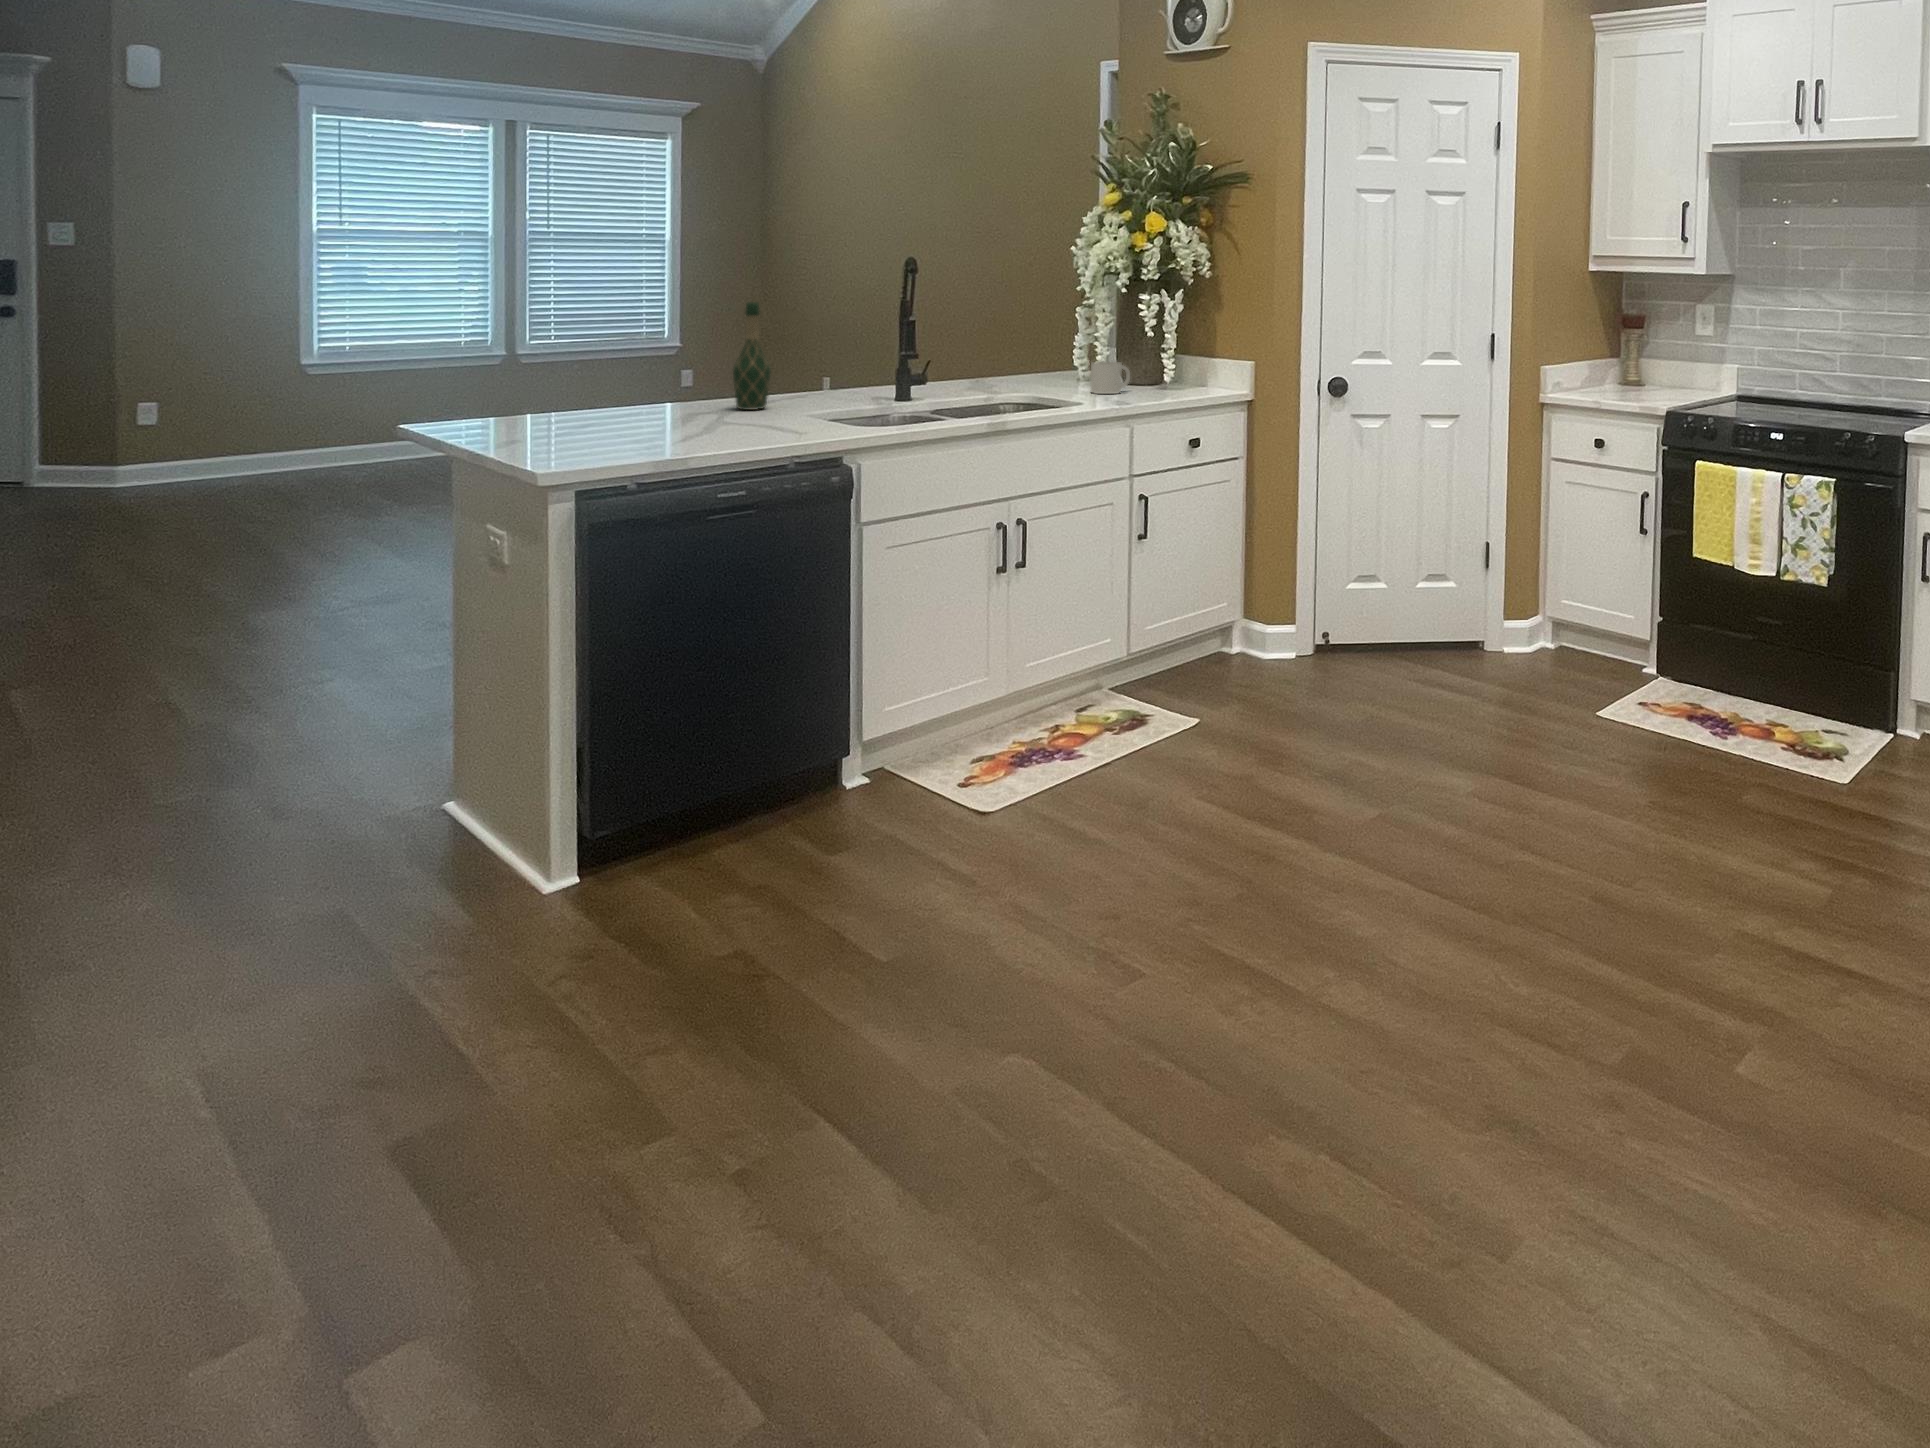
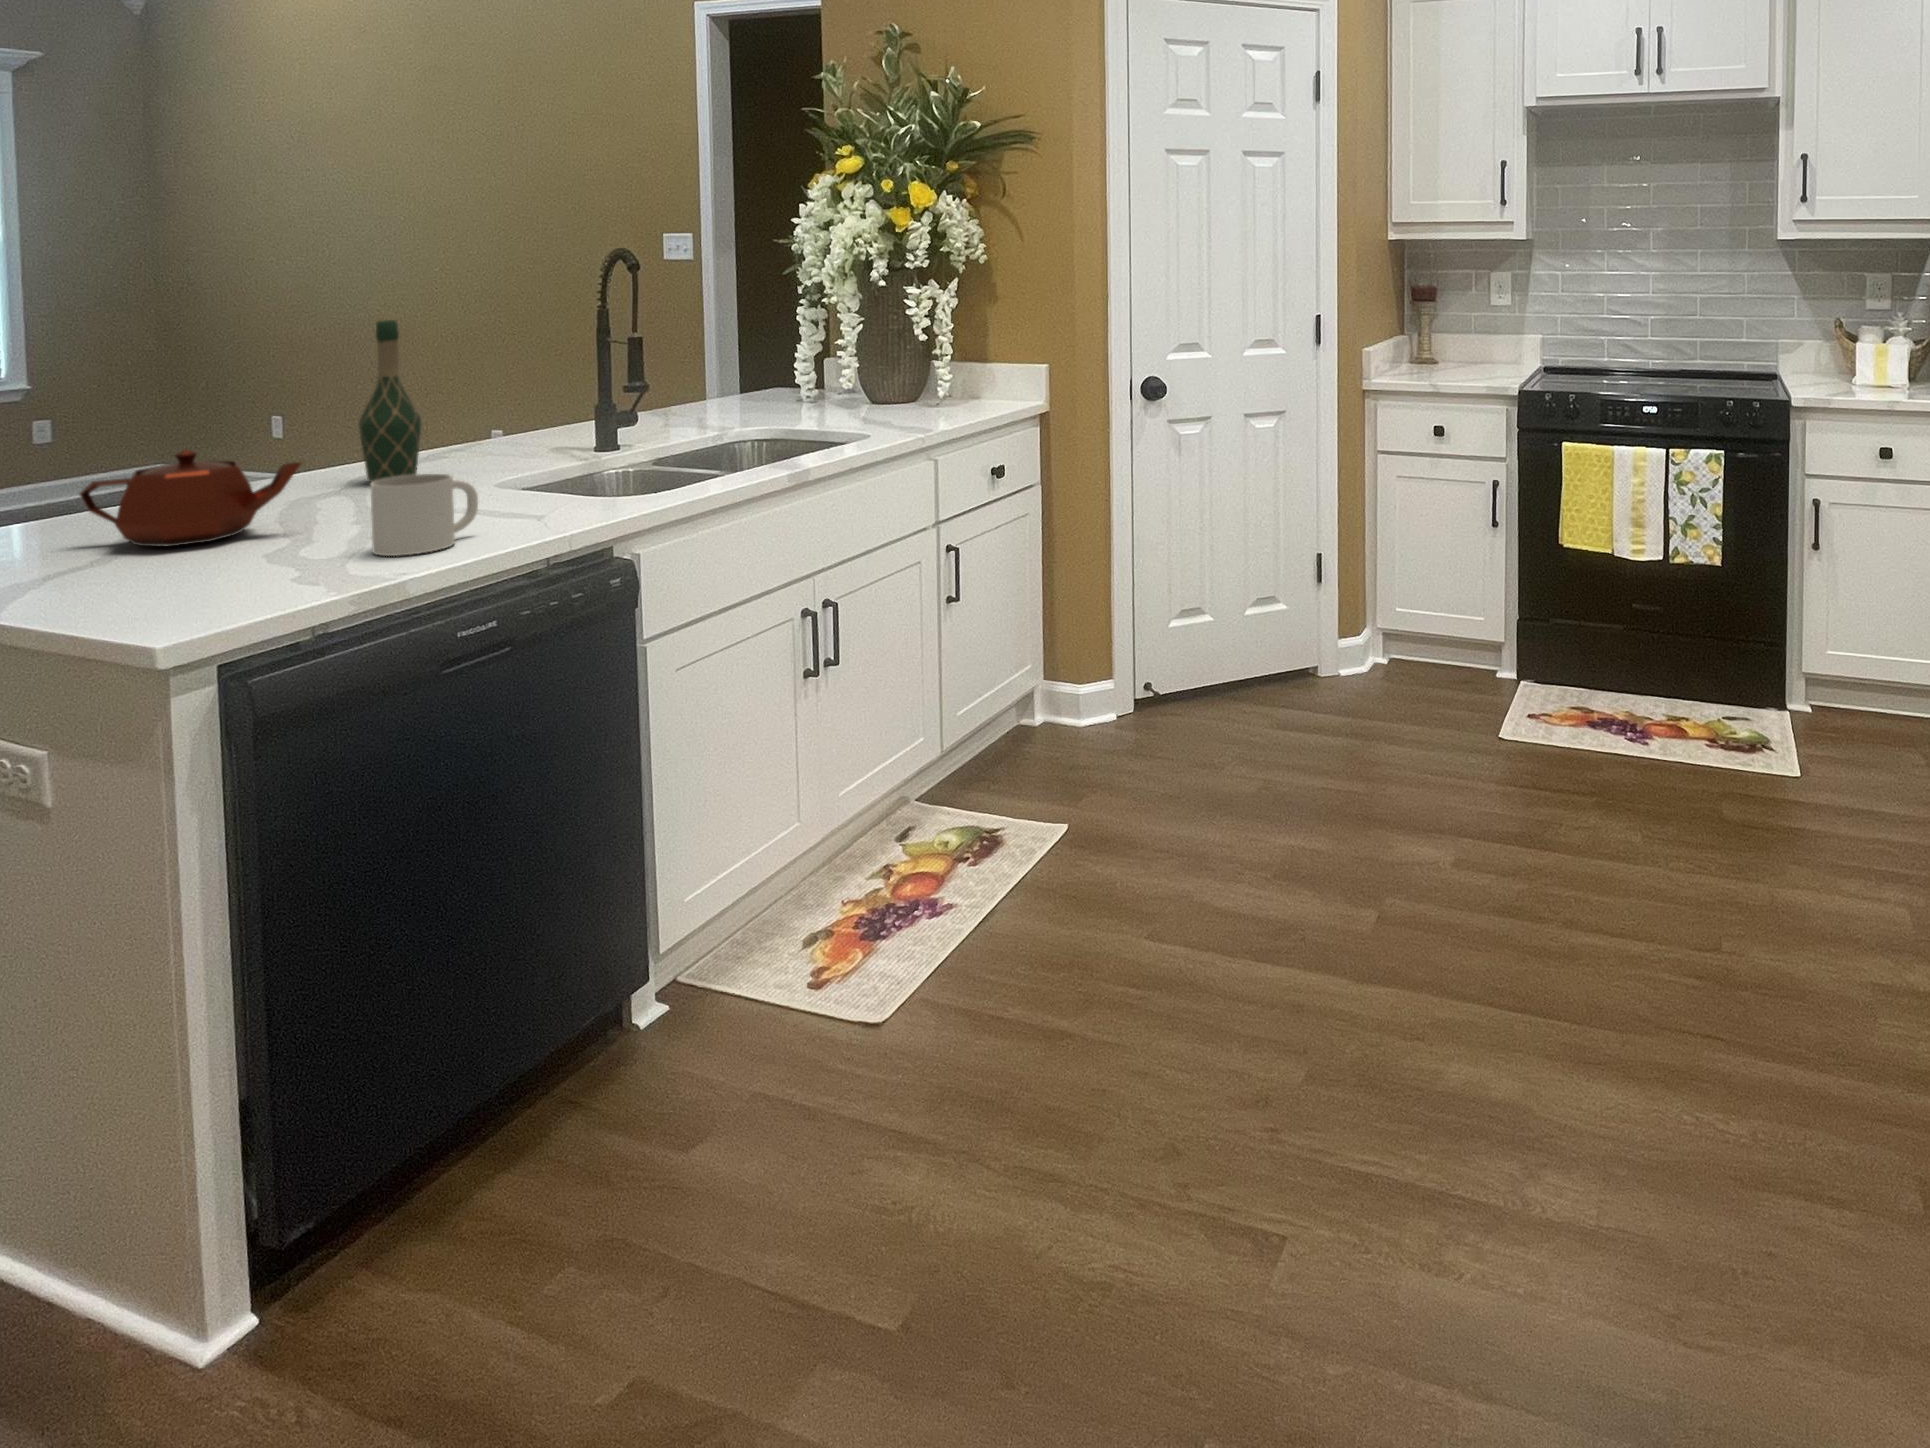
mug: present [1091,361,1130,394] -> present [370,474,478,556]
teapot: none [557,373,671,431] -> present [79,449,302,547]

